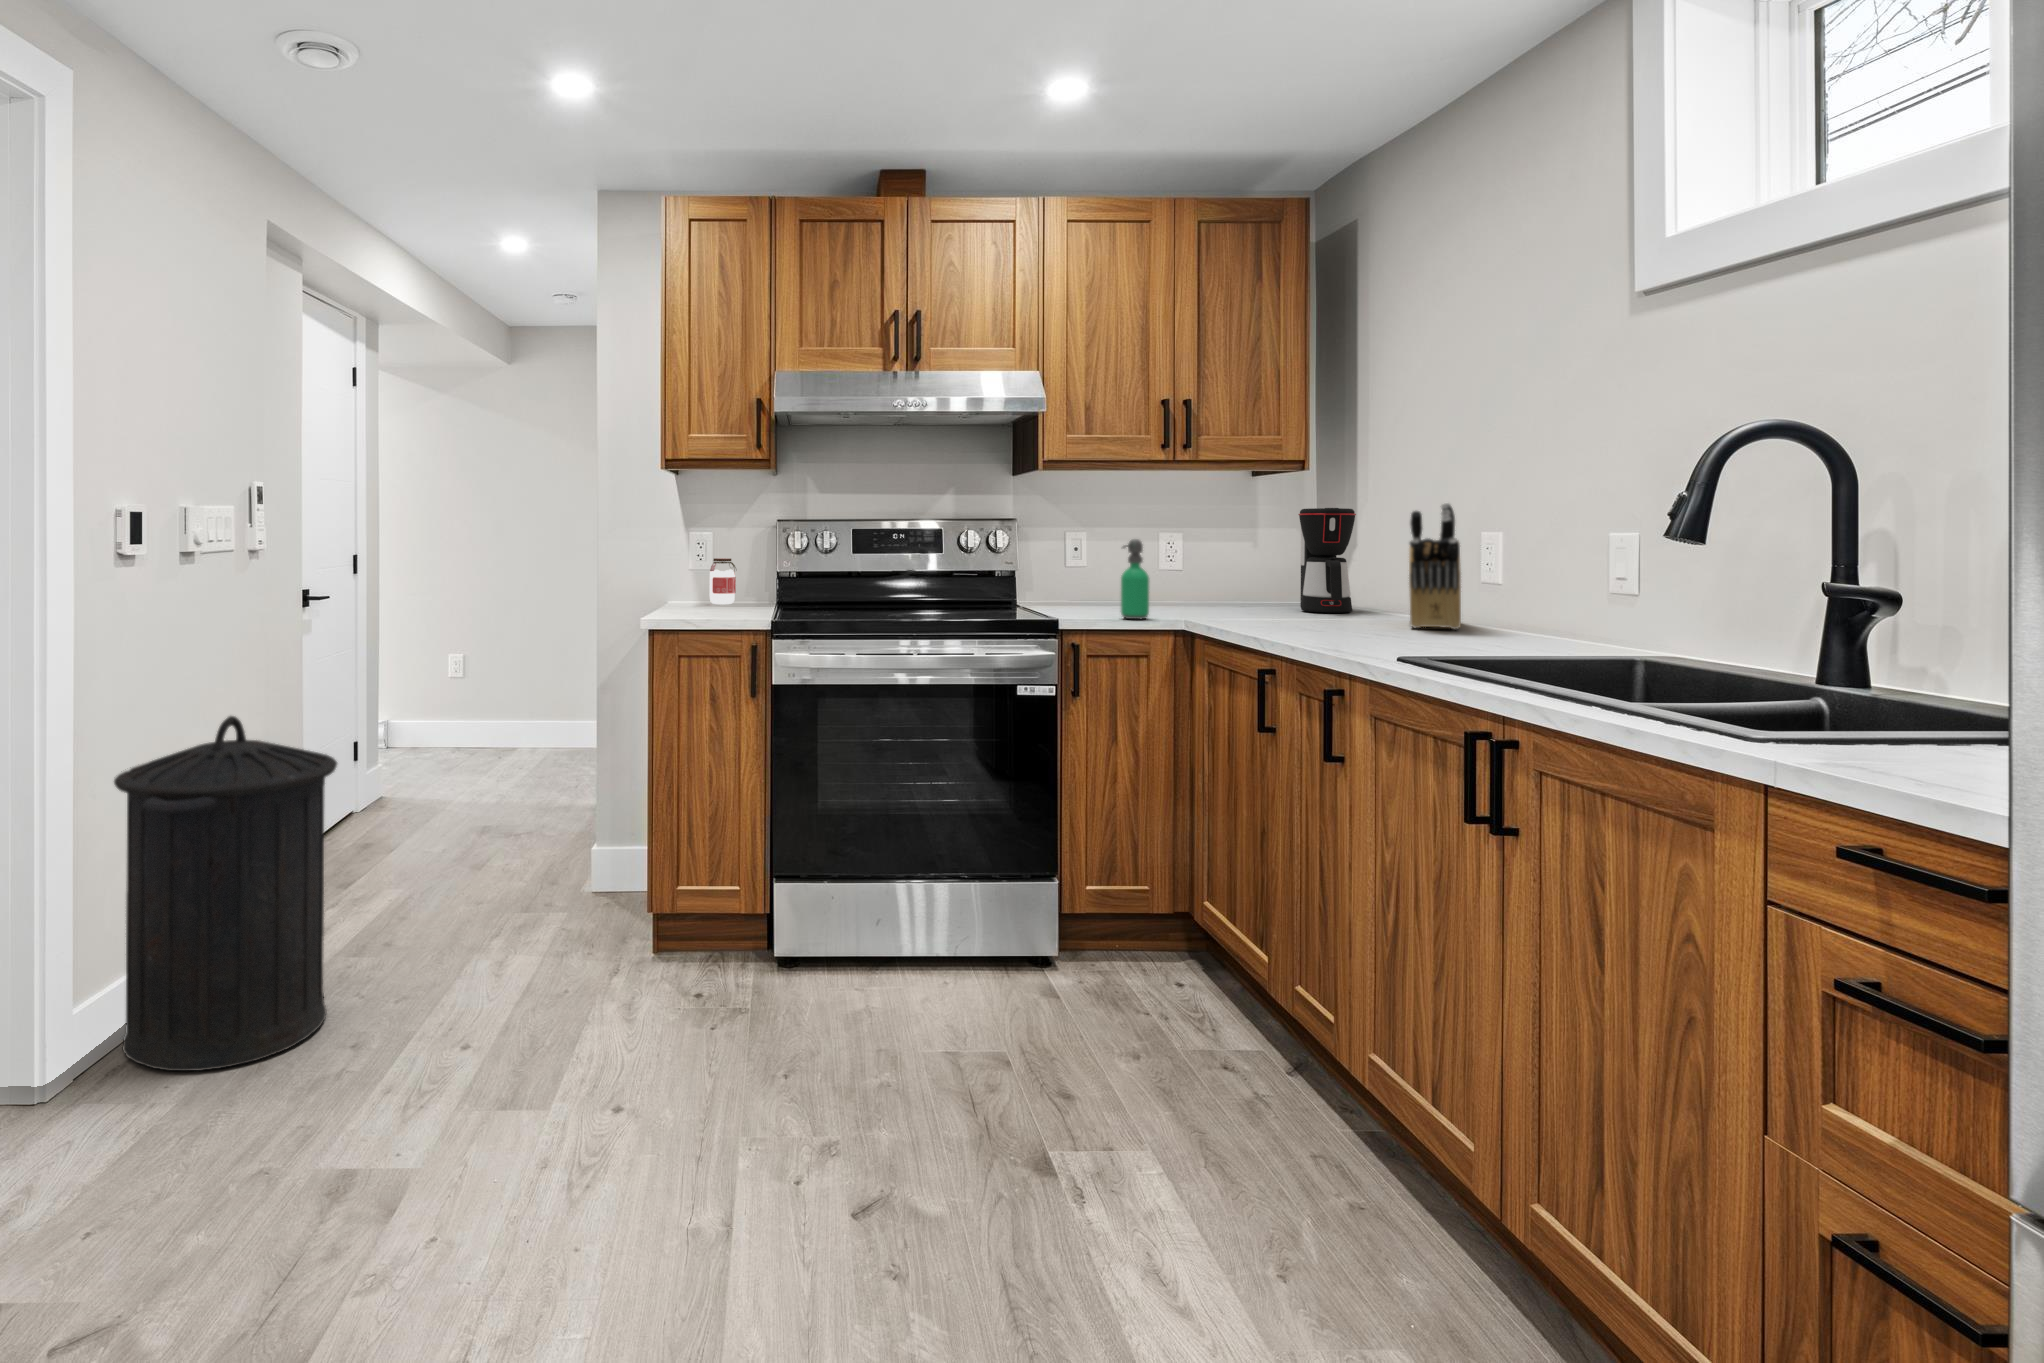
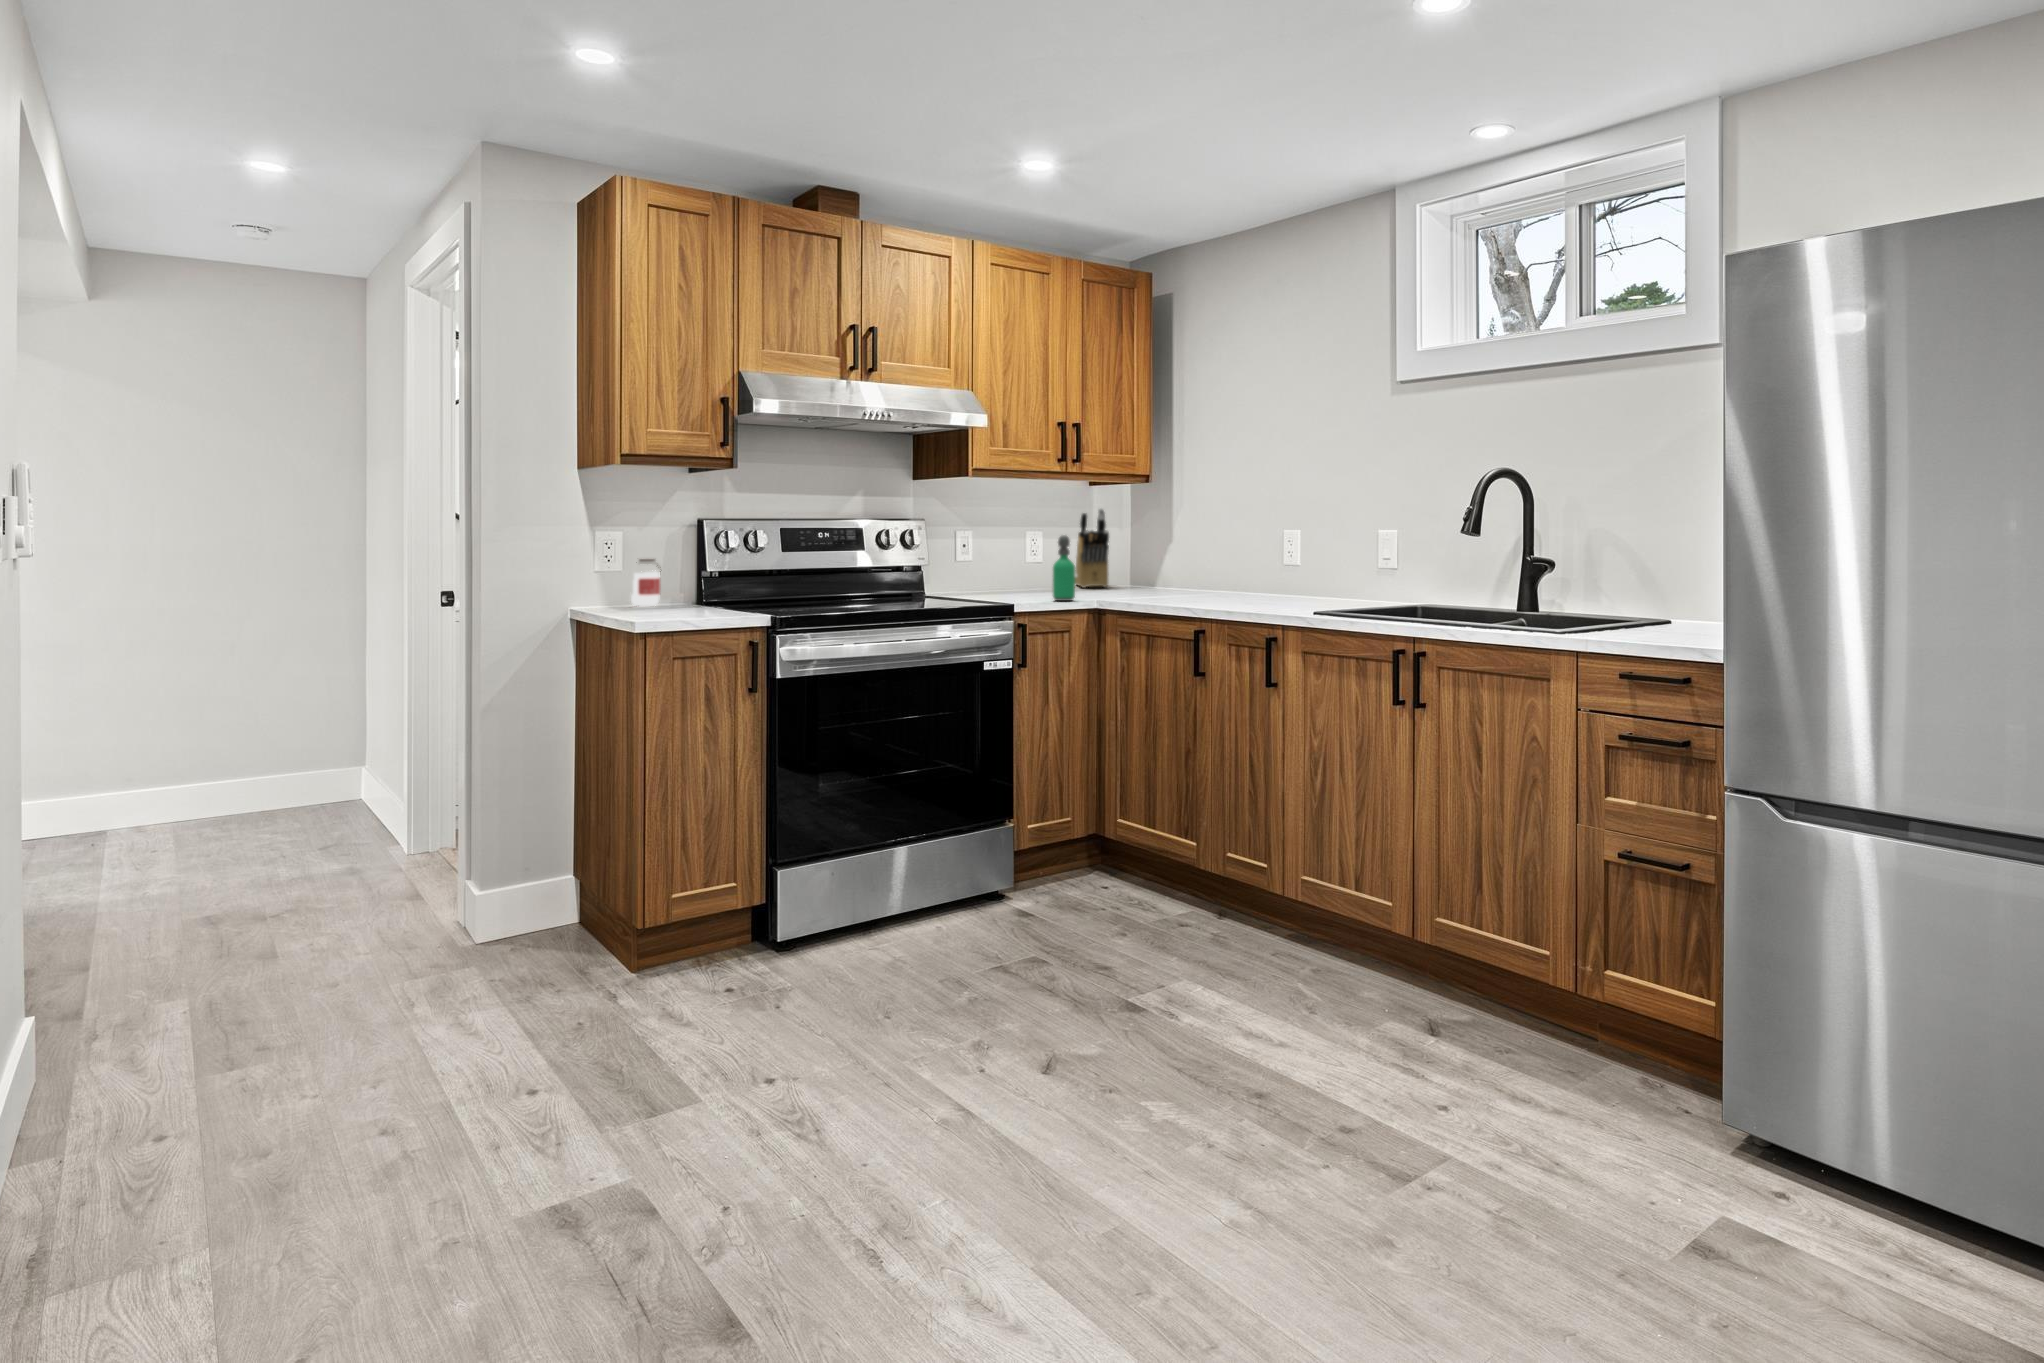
knife block: present [1409,503,1461,629] -> present [1075,509,1109,588]
coffee maker: present [1298,508,1356,613] -> none [1148,511,1195,591]
trash can: present [114,716,337,1071] -> none [30,755,346,1198]

